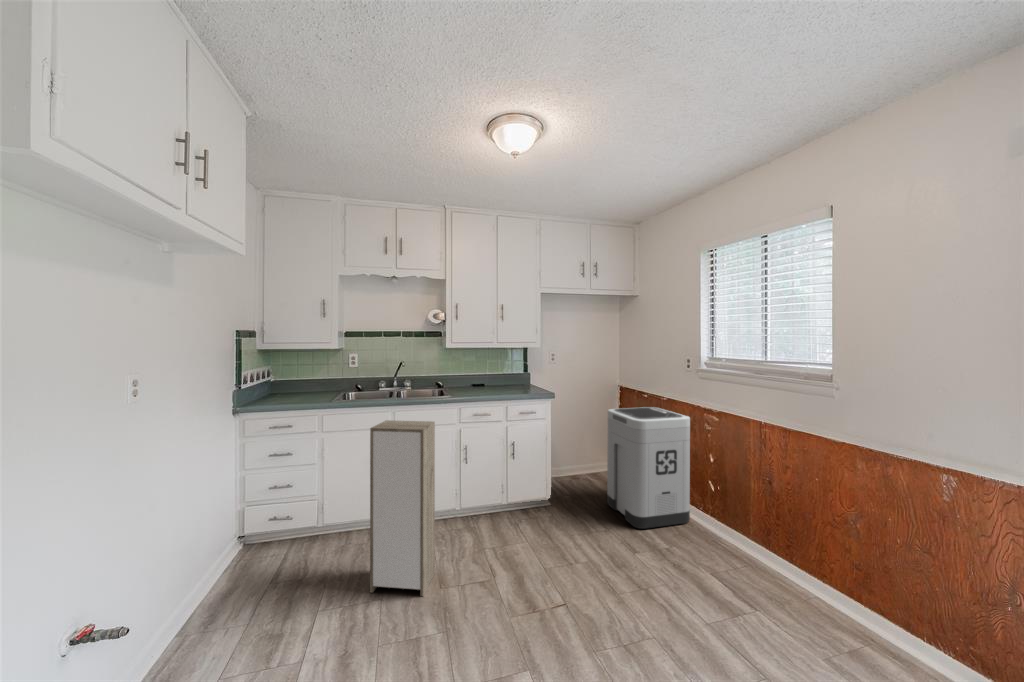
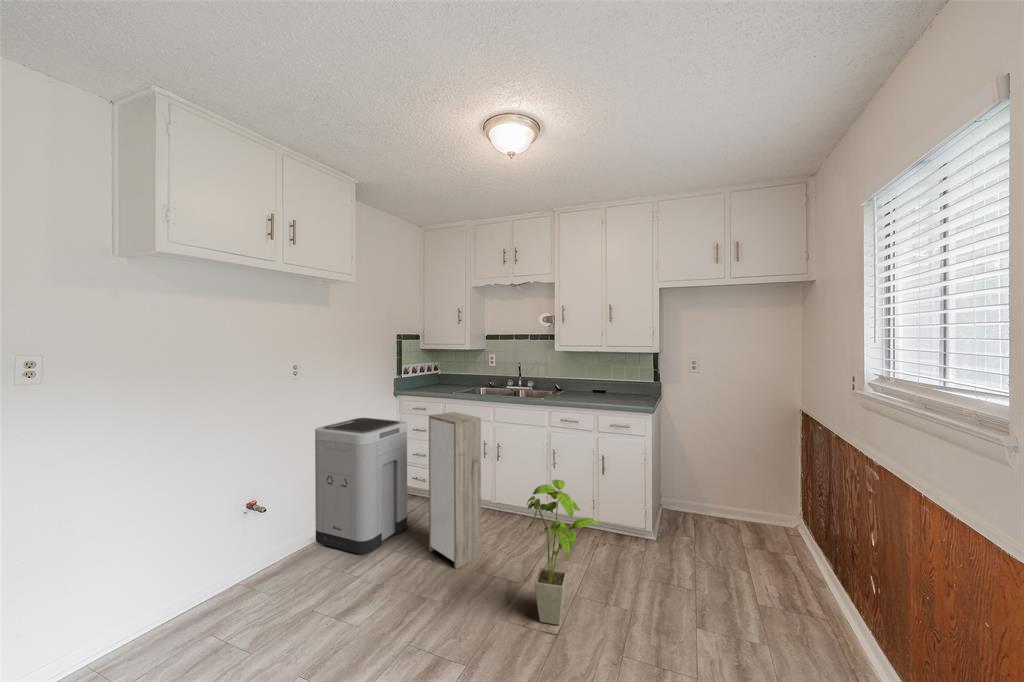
trash can: present [607,407,690,529] -> present [315,418,407,554]
house plant: none [525,464,595,602] -> present [527,479,601,625]

